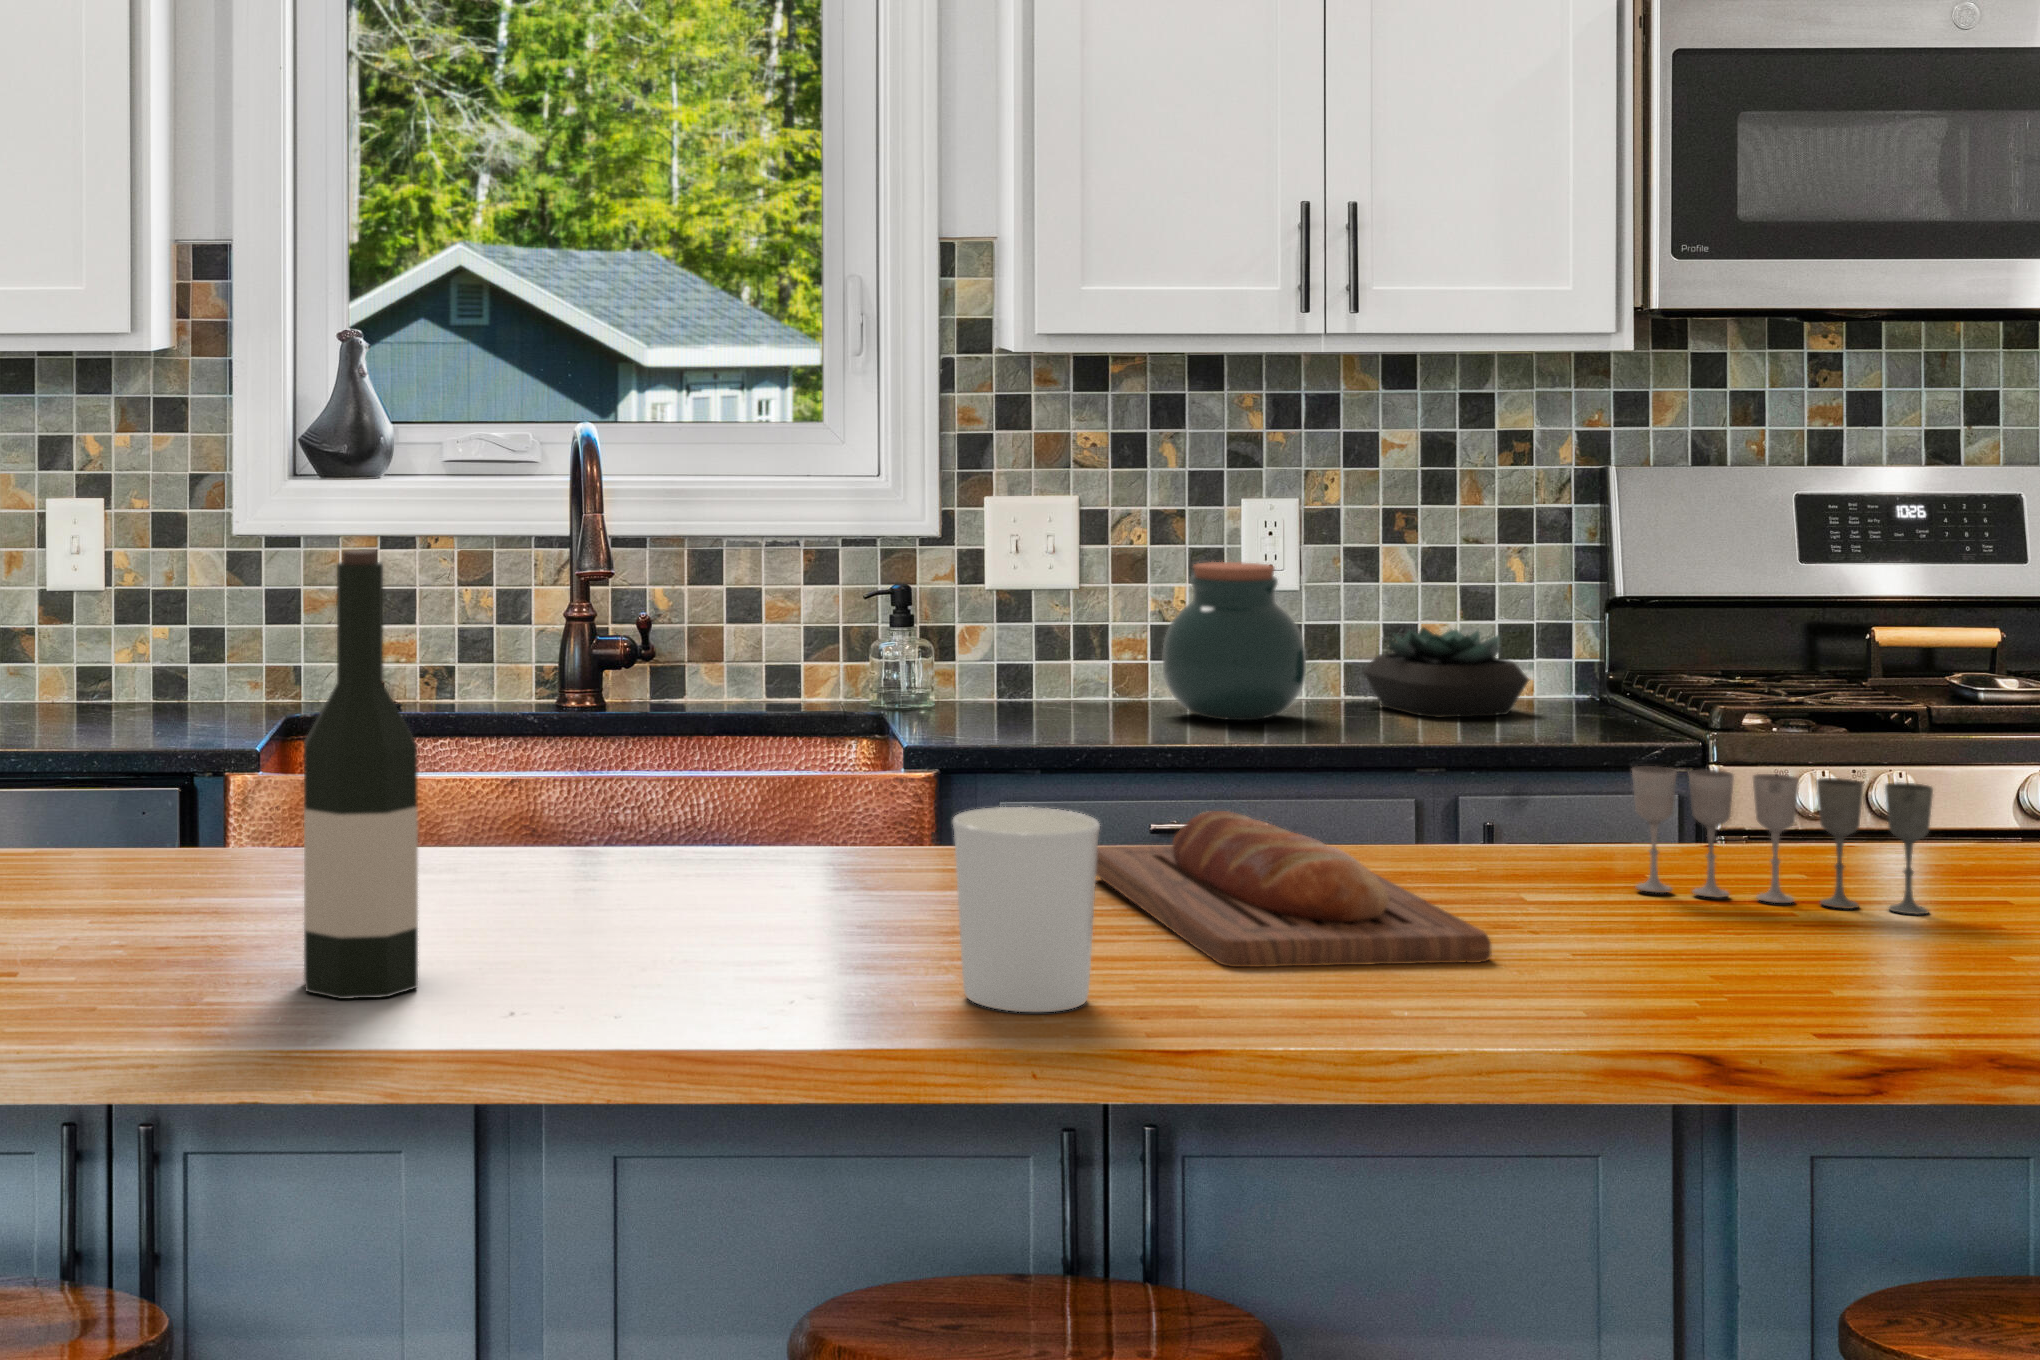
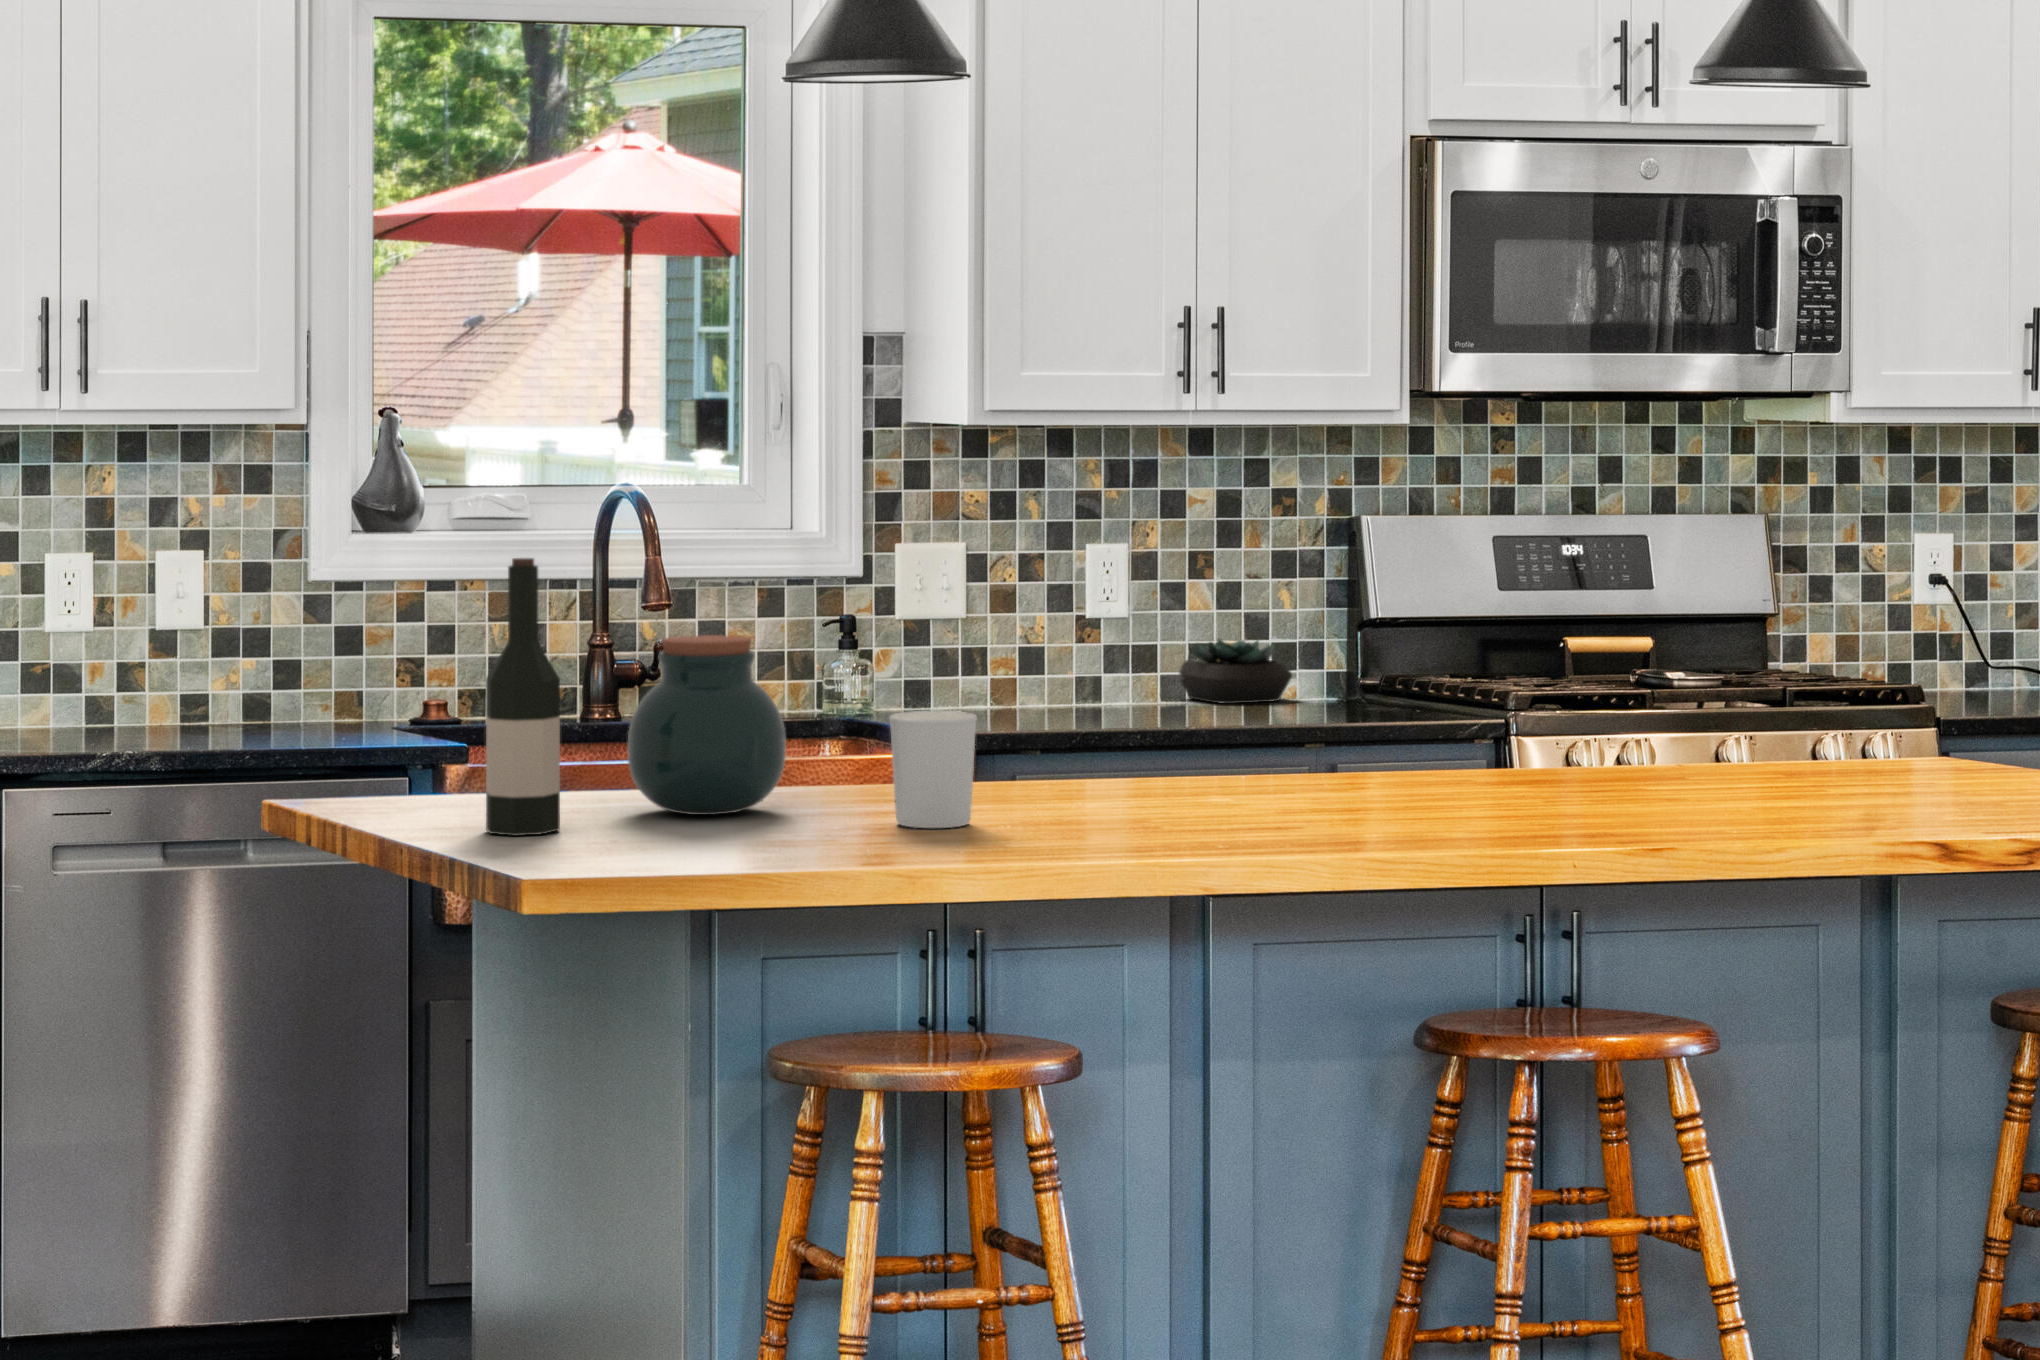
jar: present [1163,562,1306,720] -> present [628,635,786,815]
wine glass: present [1632,766,1933,914] -> none [1310,696,1483,780]
bread loaf: present [1096,811,1491,967] -> none [973,730,1212,812]

